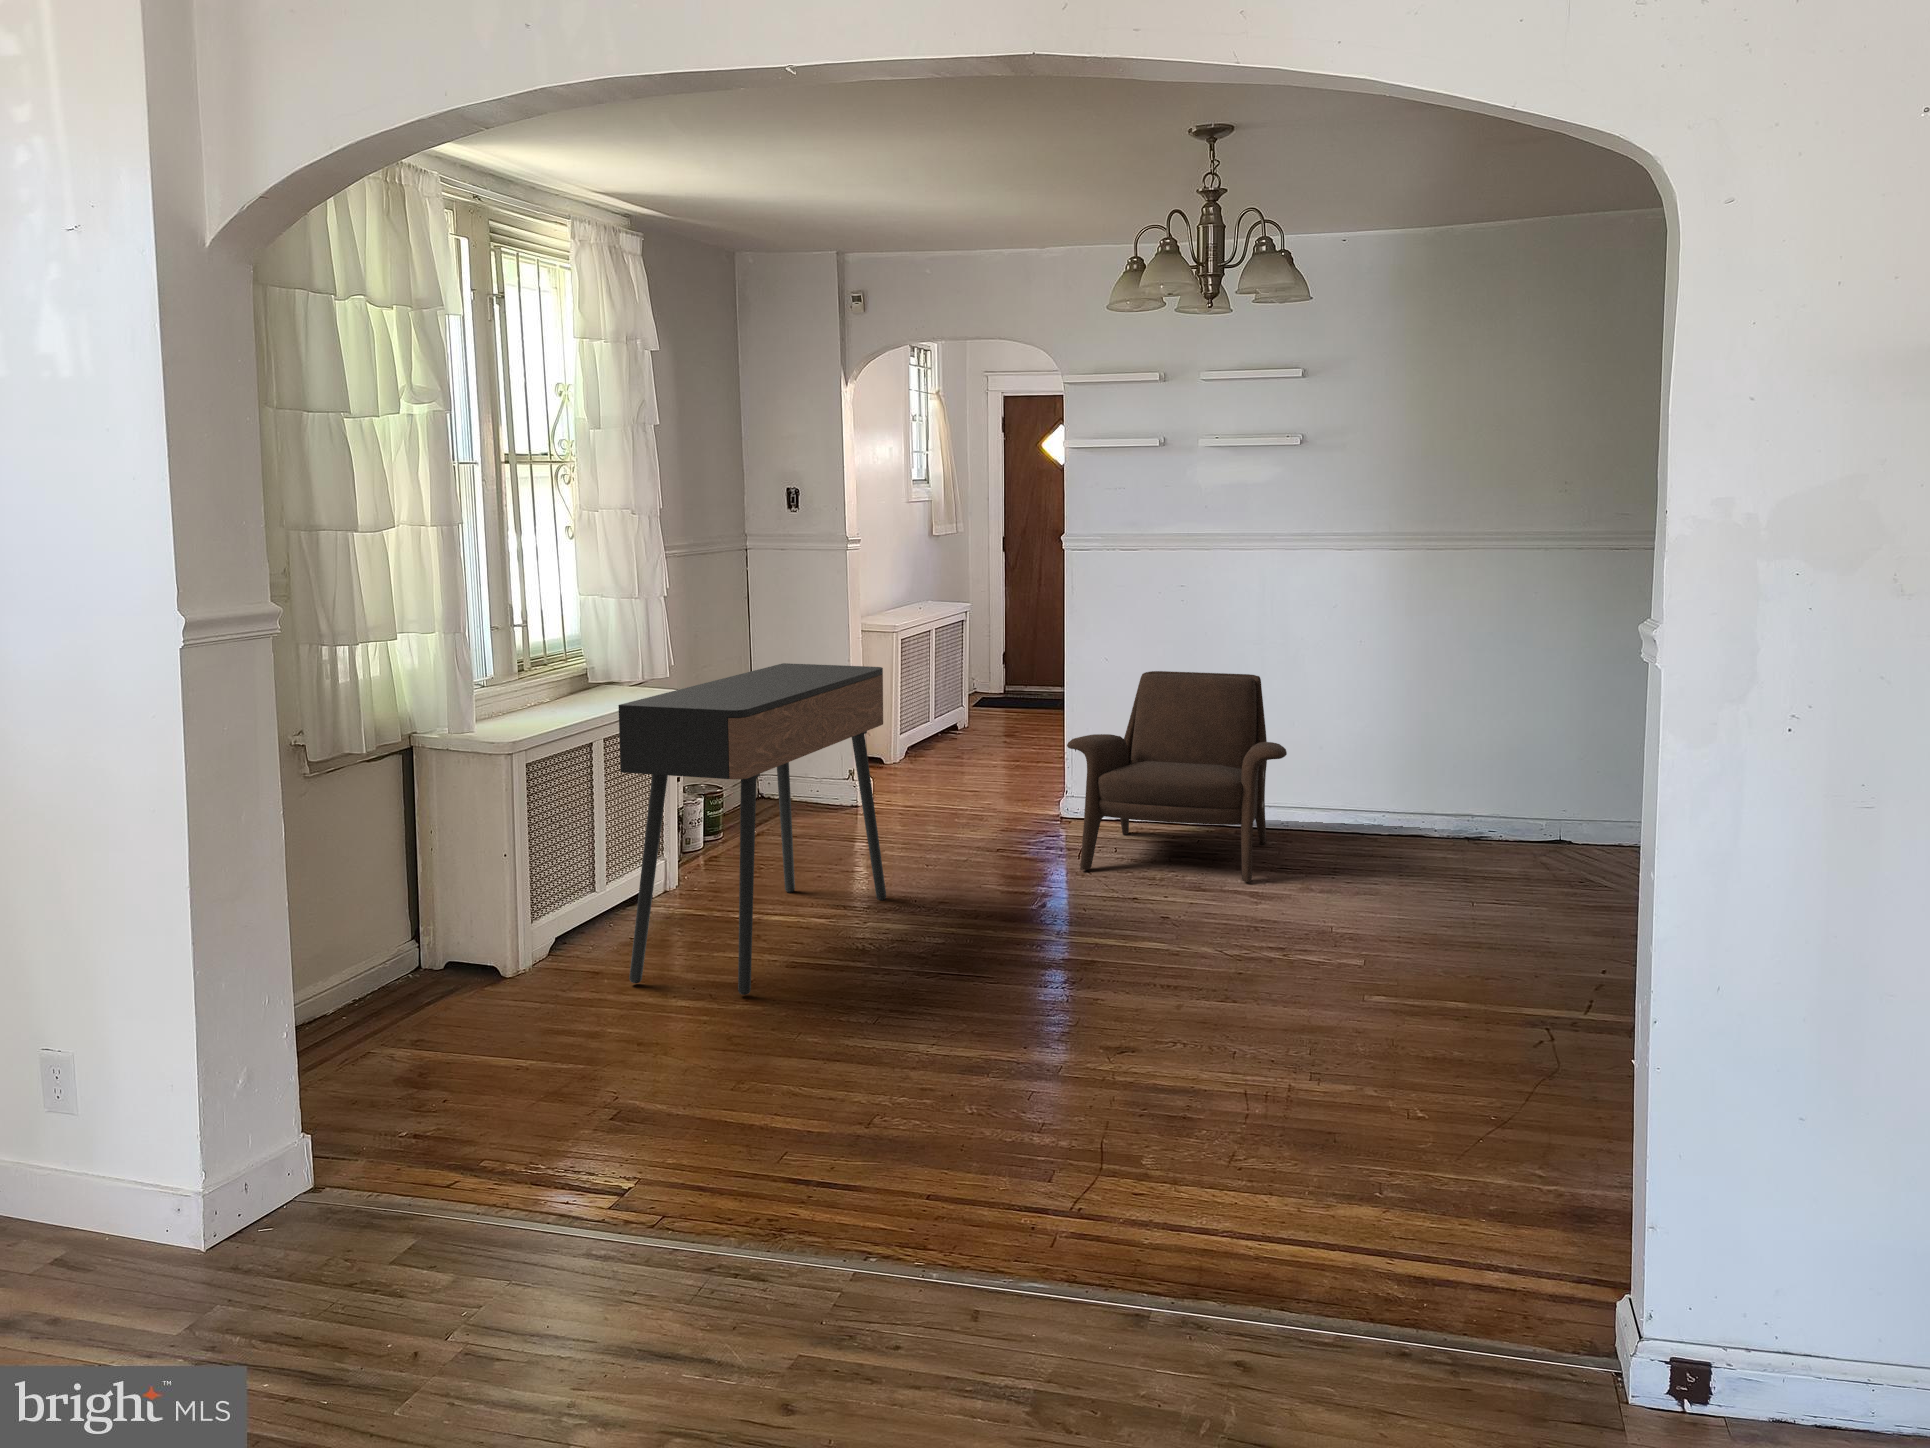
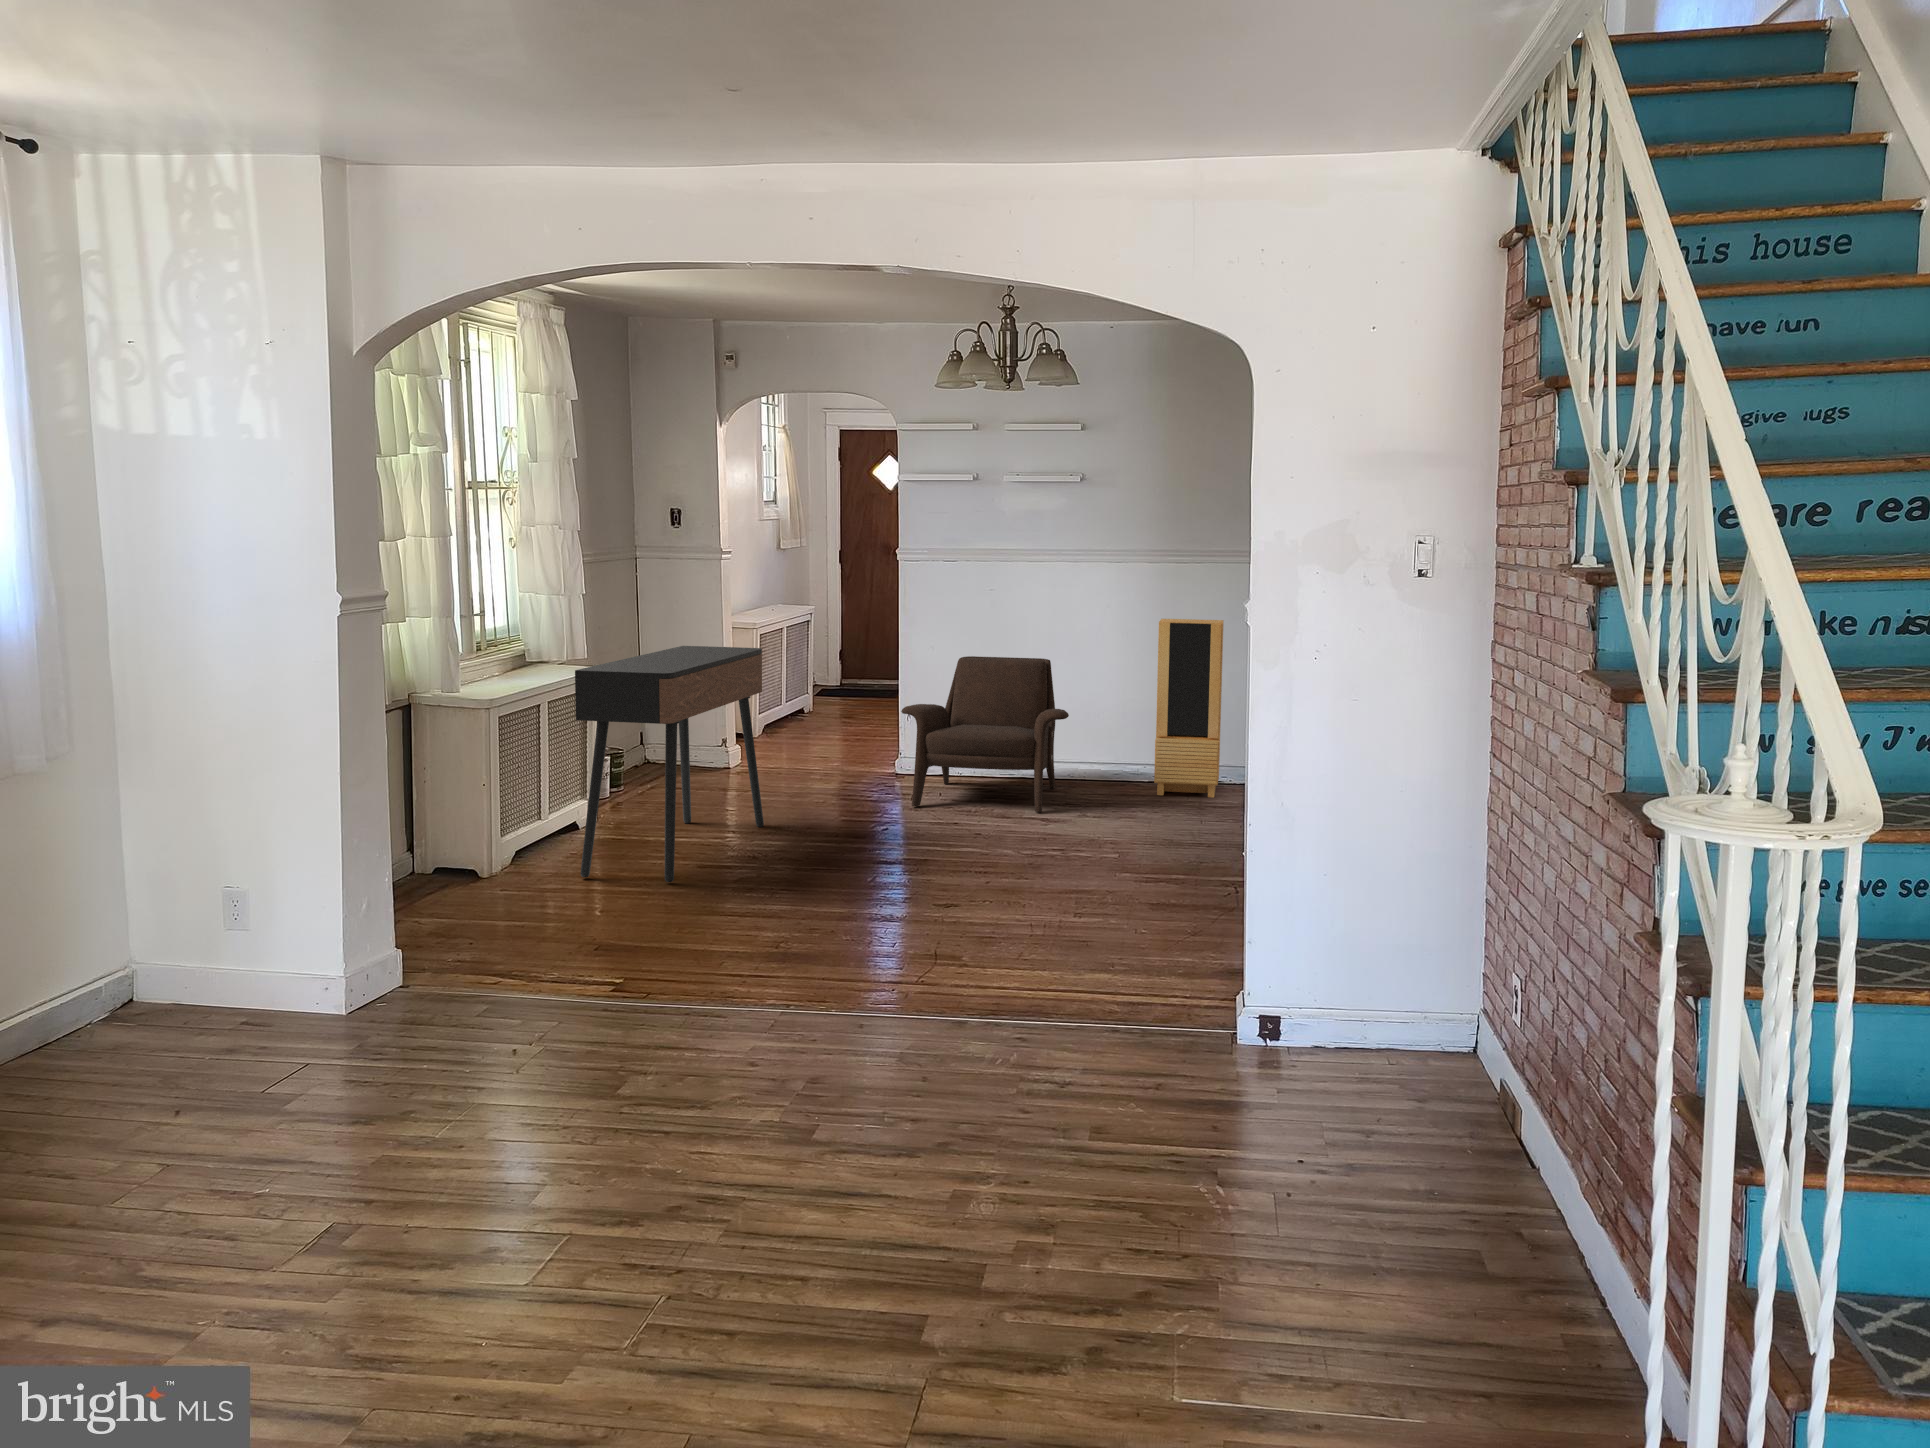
storage cabinet: none [1399,623,1494,861] -> present [1154,619,1224,798]

